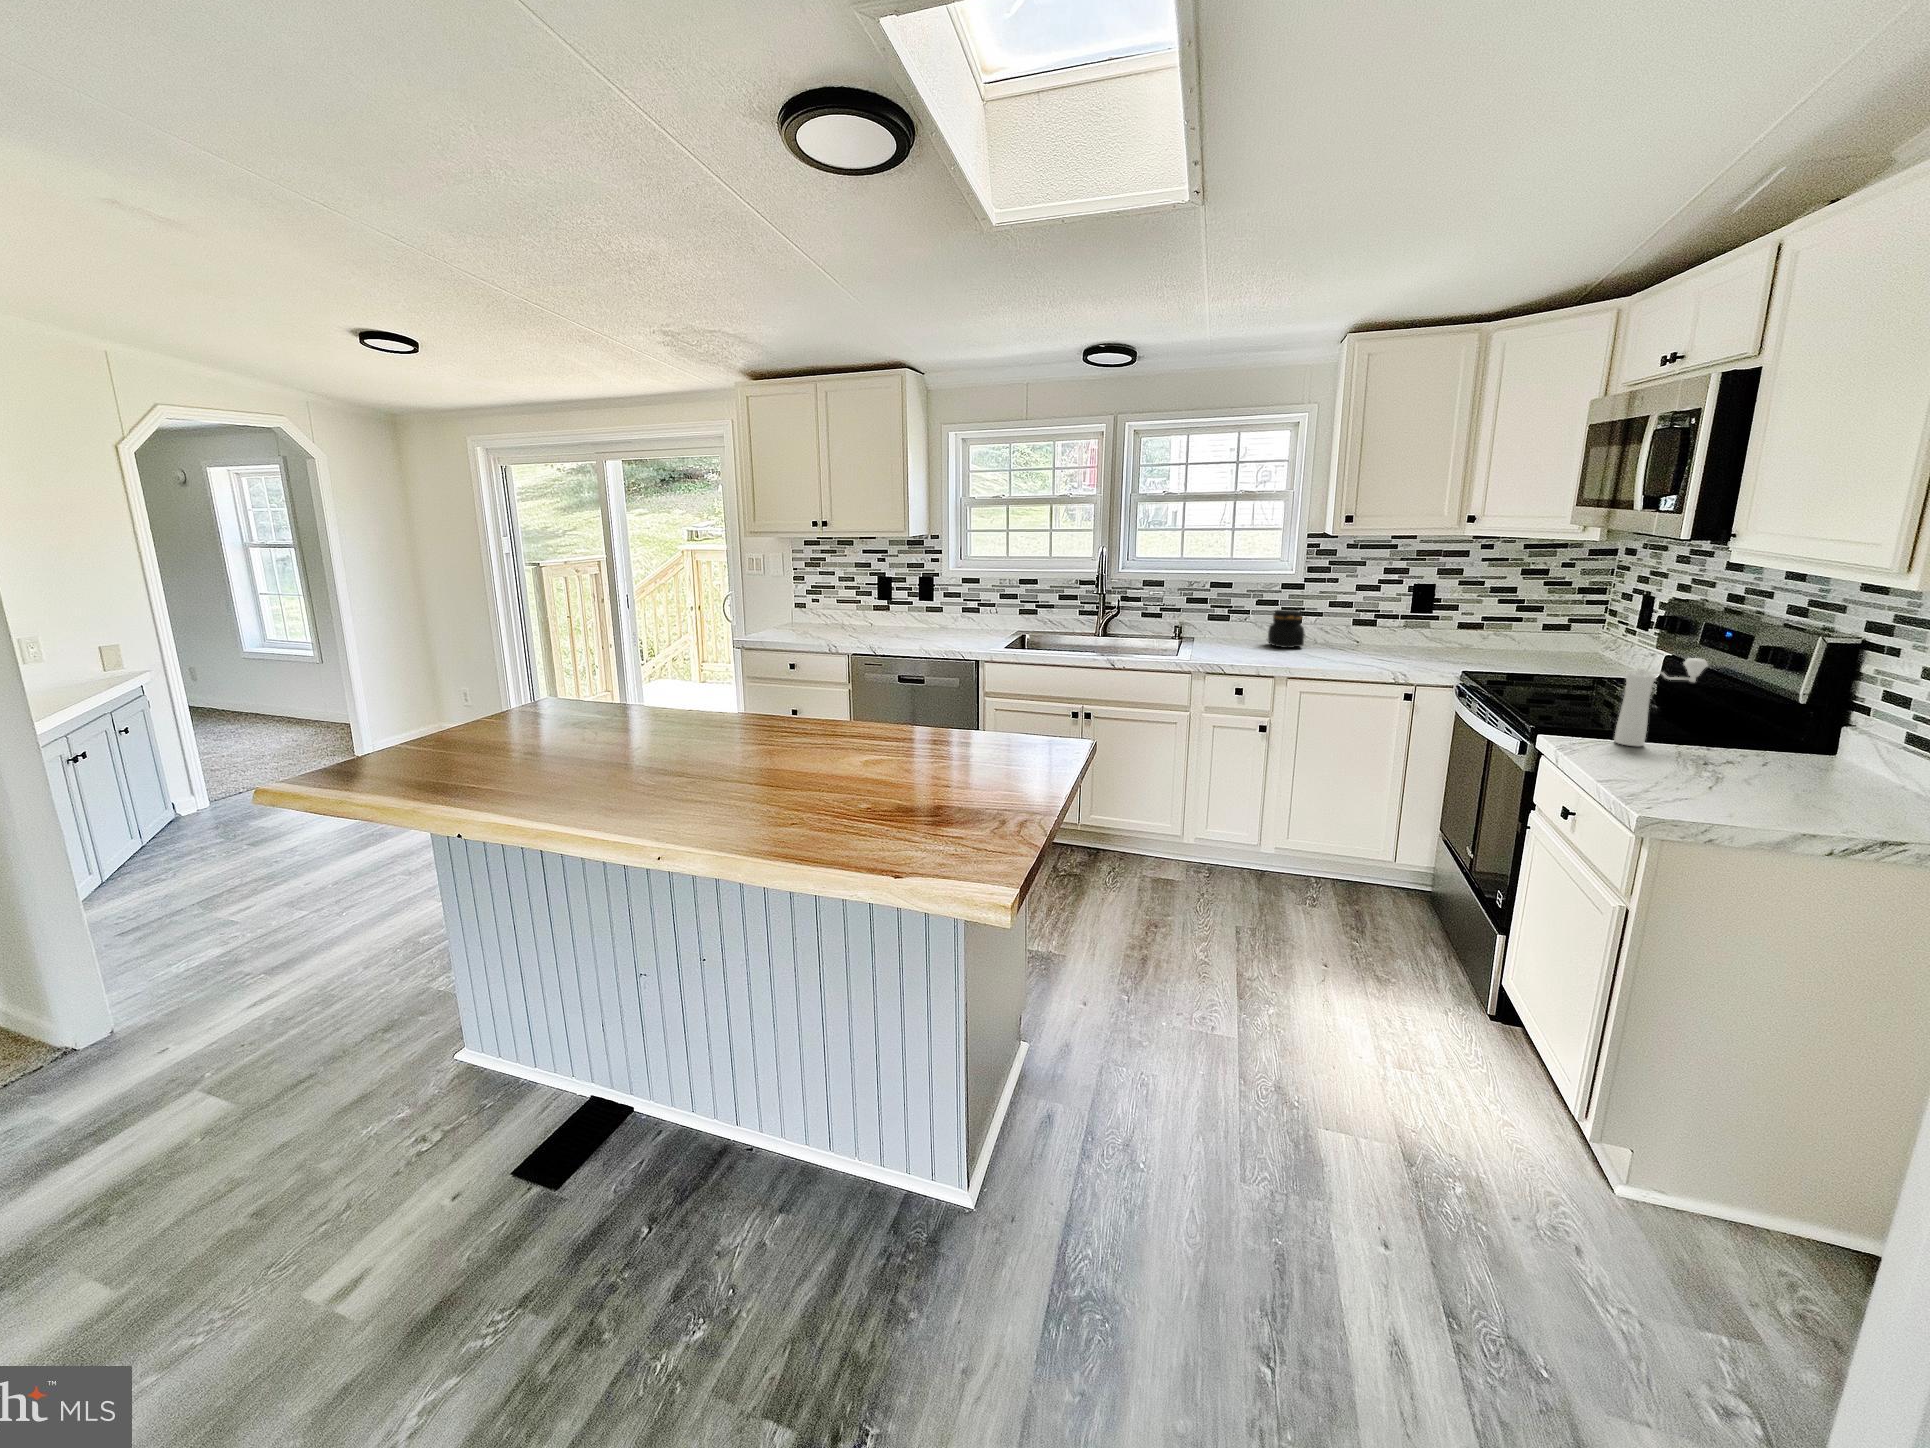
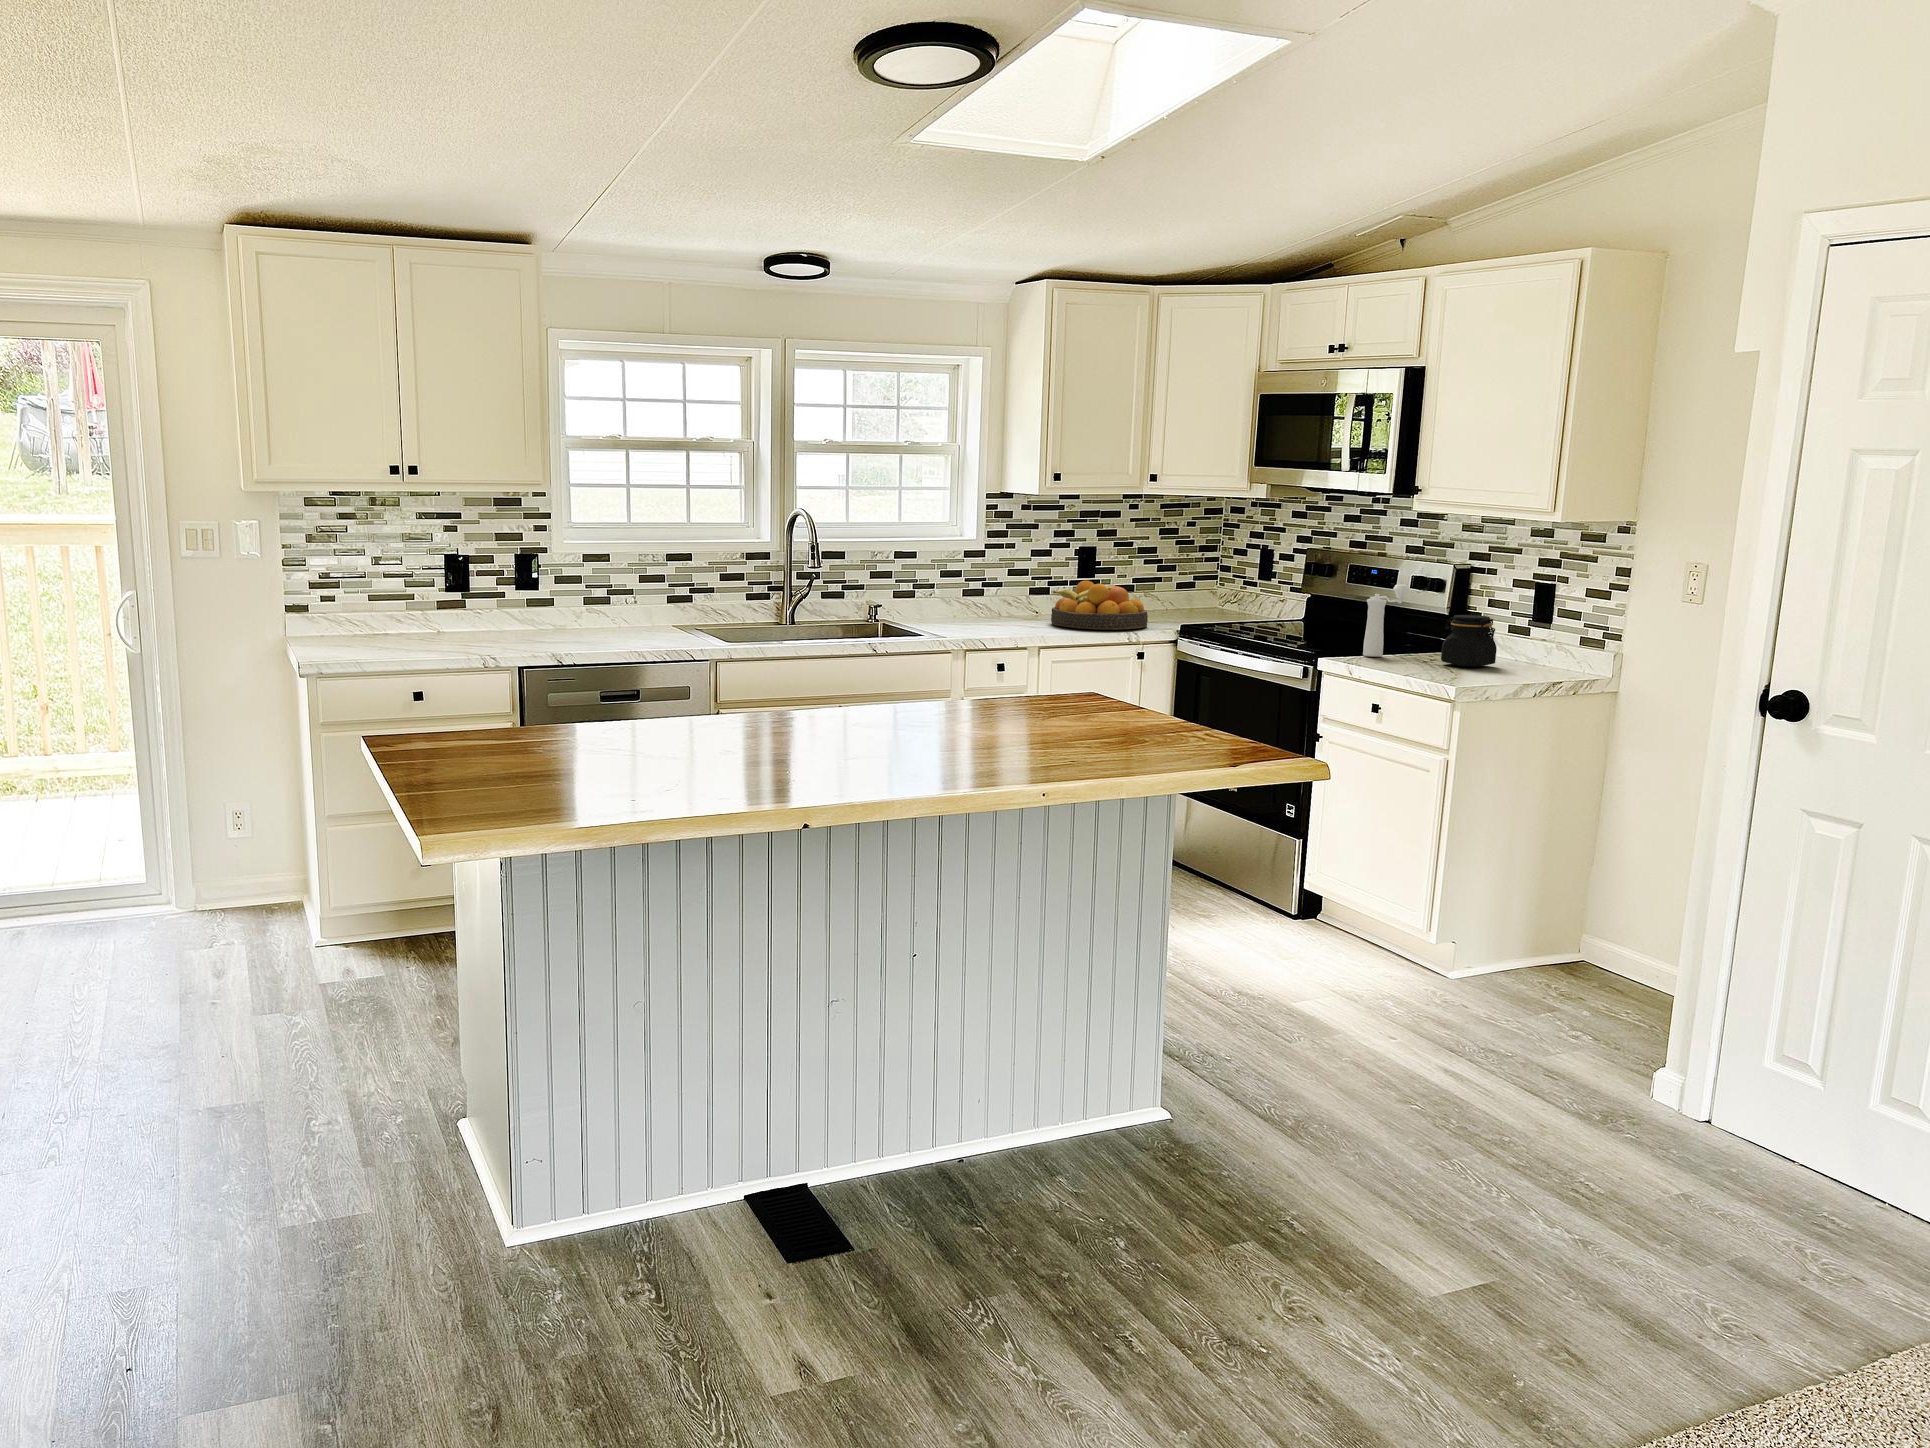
jar: present [1268,610,1304,648] -> present [1441,615,1497,667]
fruit bowl: none [1329,618,1435,671] -> present [1051,581,1148,630]

